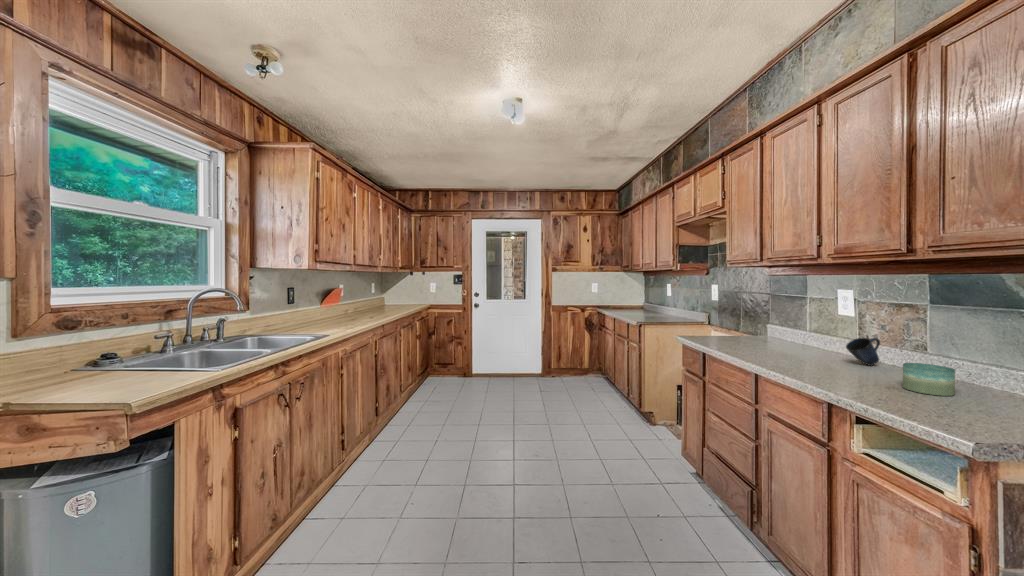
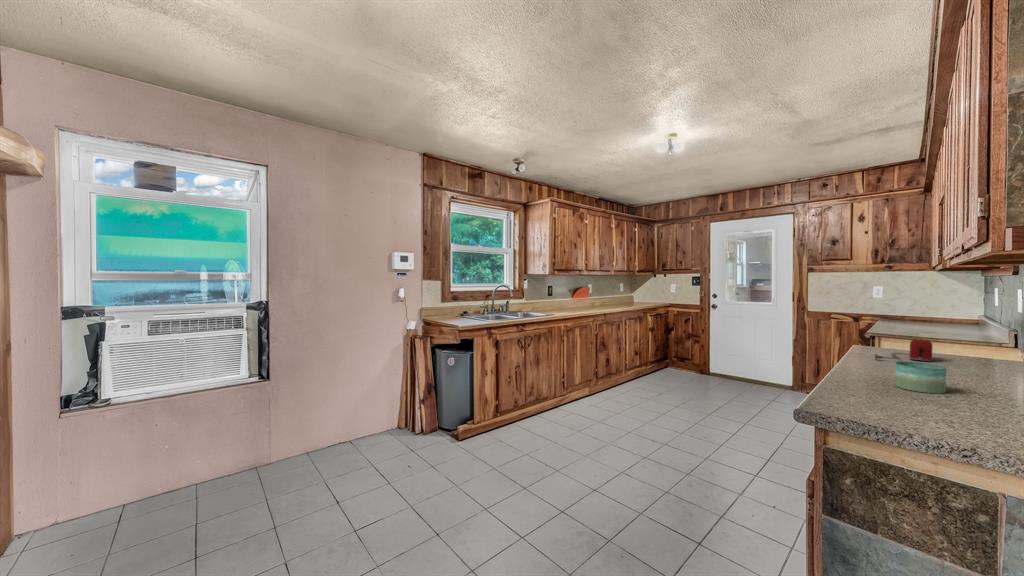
toaster: none [747,331,789,356] -> present [874,339,932,361]
mug: present [846,338,880,366] -> none [944,346,995,378]

